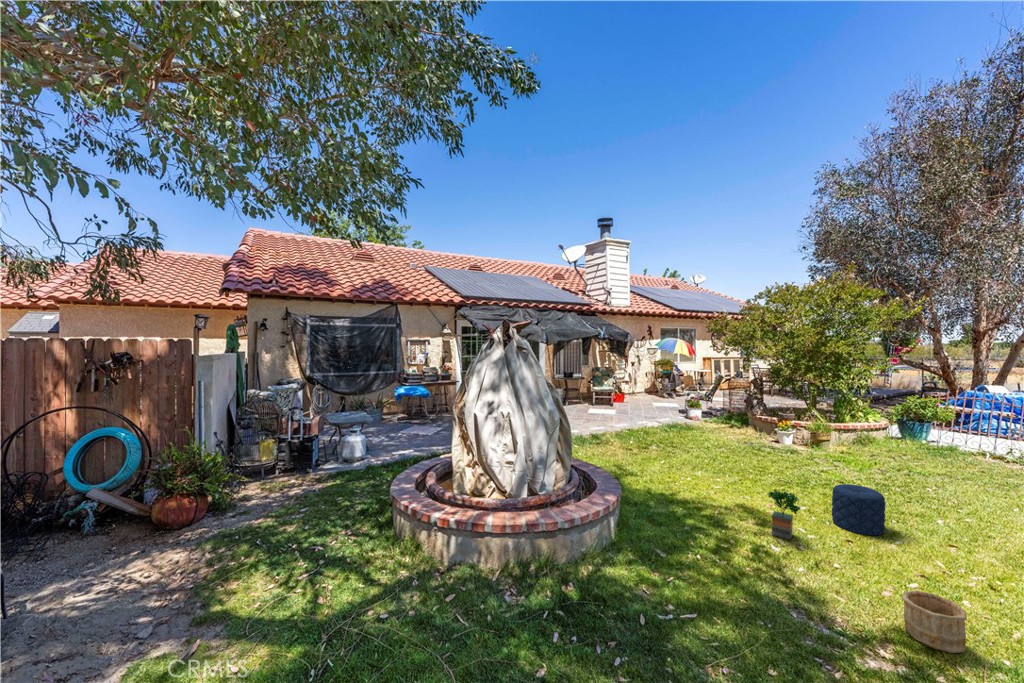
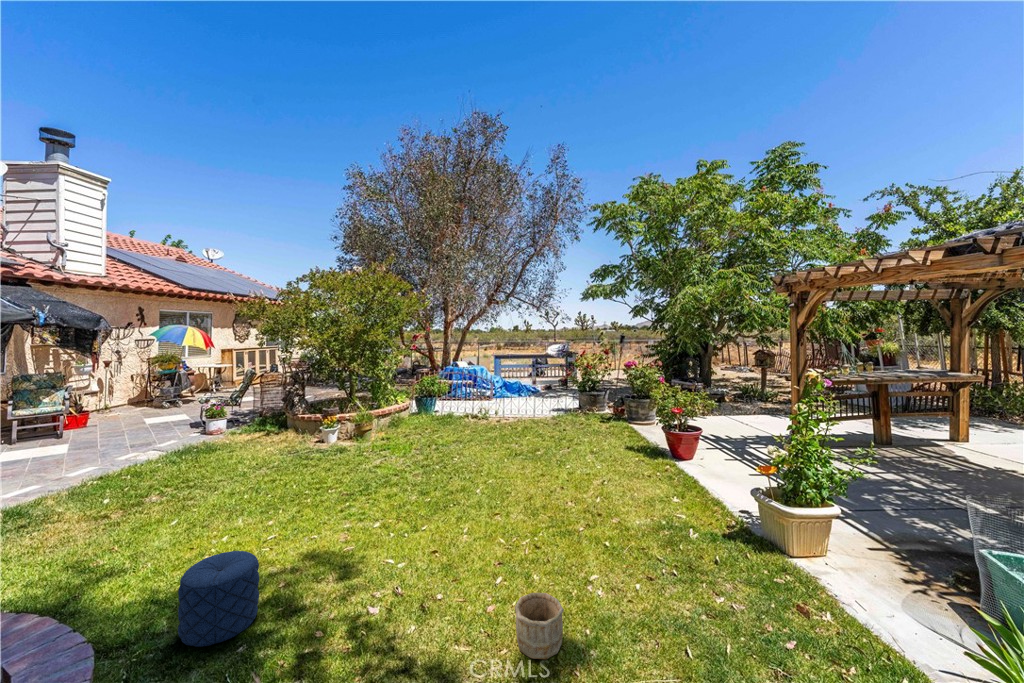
pouf: present [832,484,885,535] -> present [178,551,259,647]
potted tree: present [768,491,801,539] -> none [351,520,392,587]

